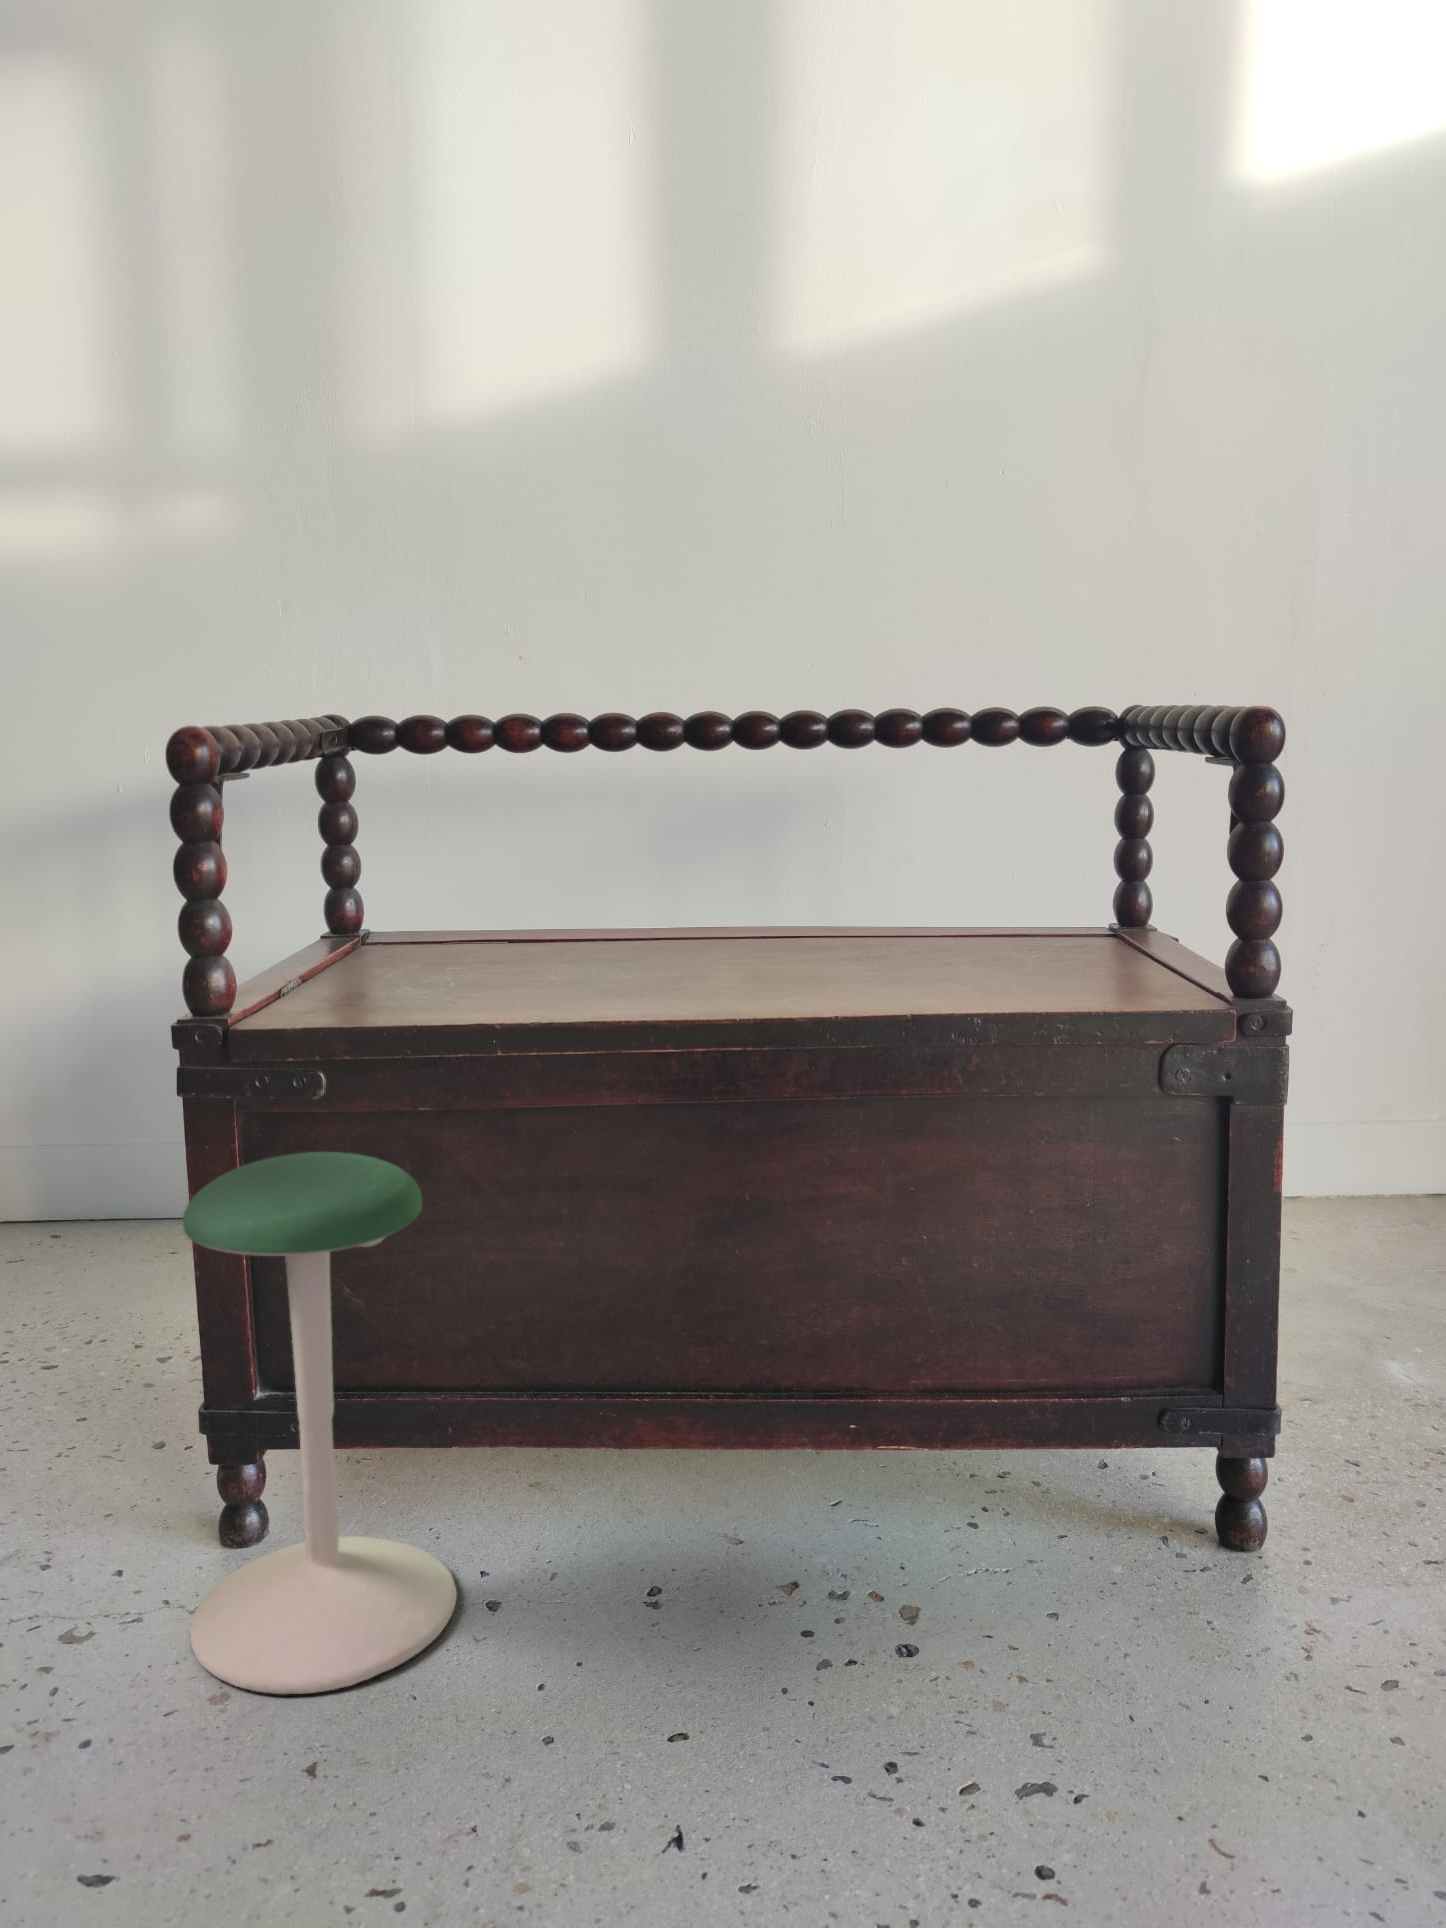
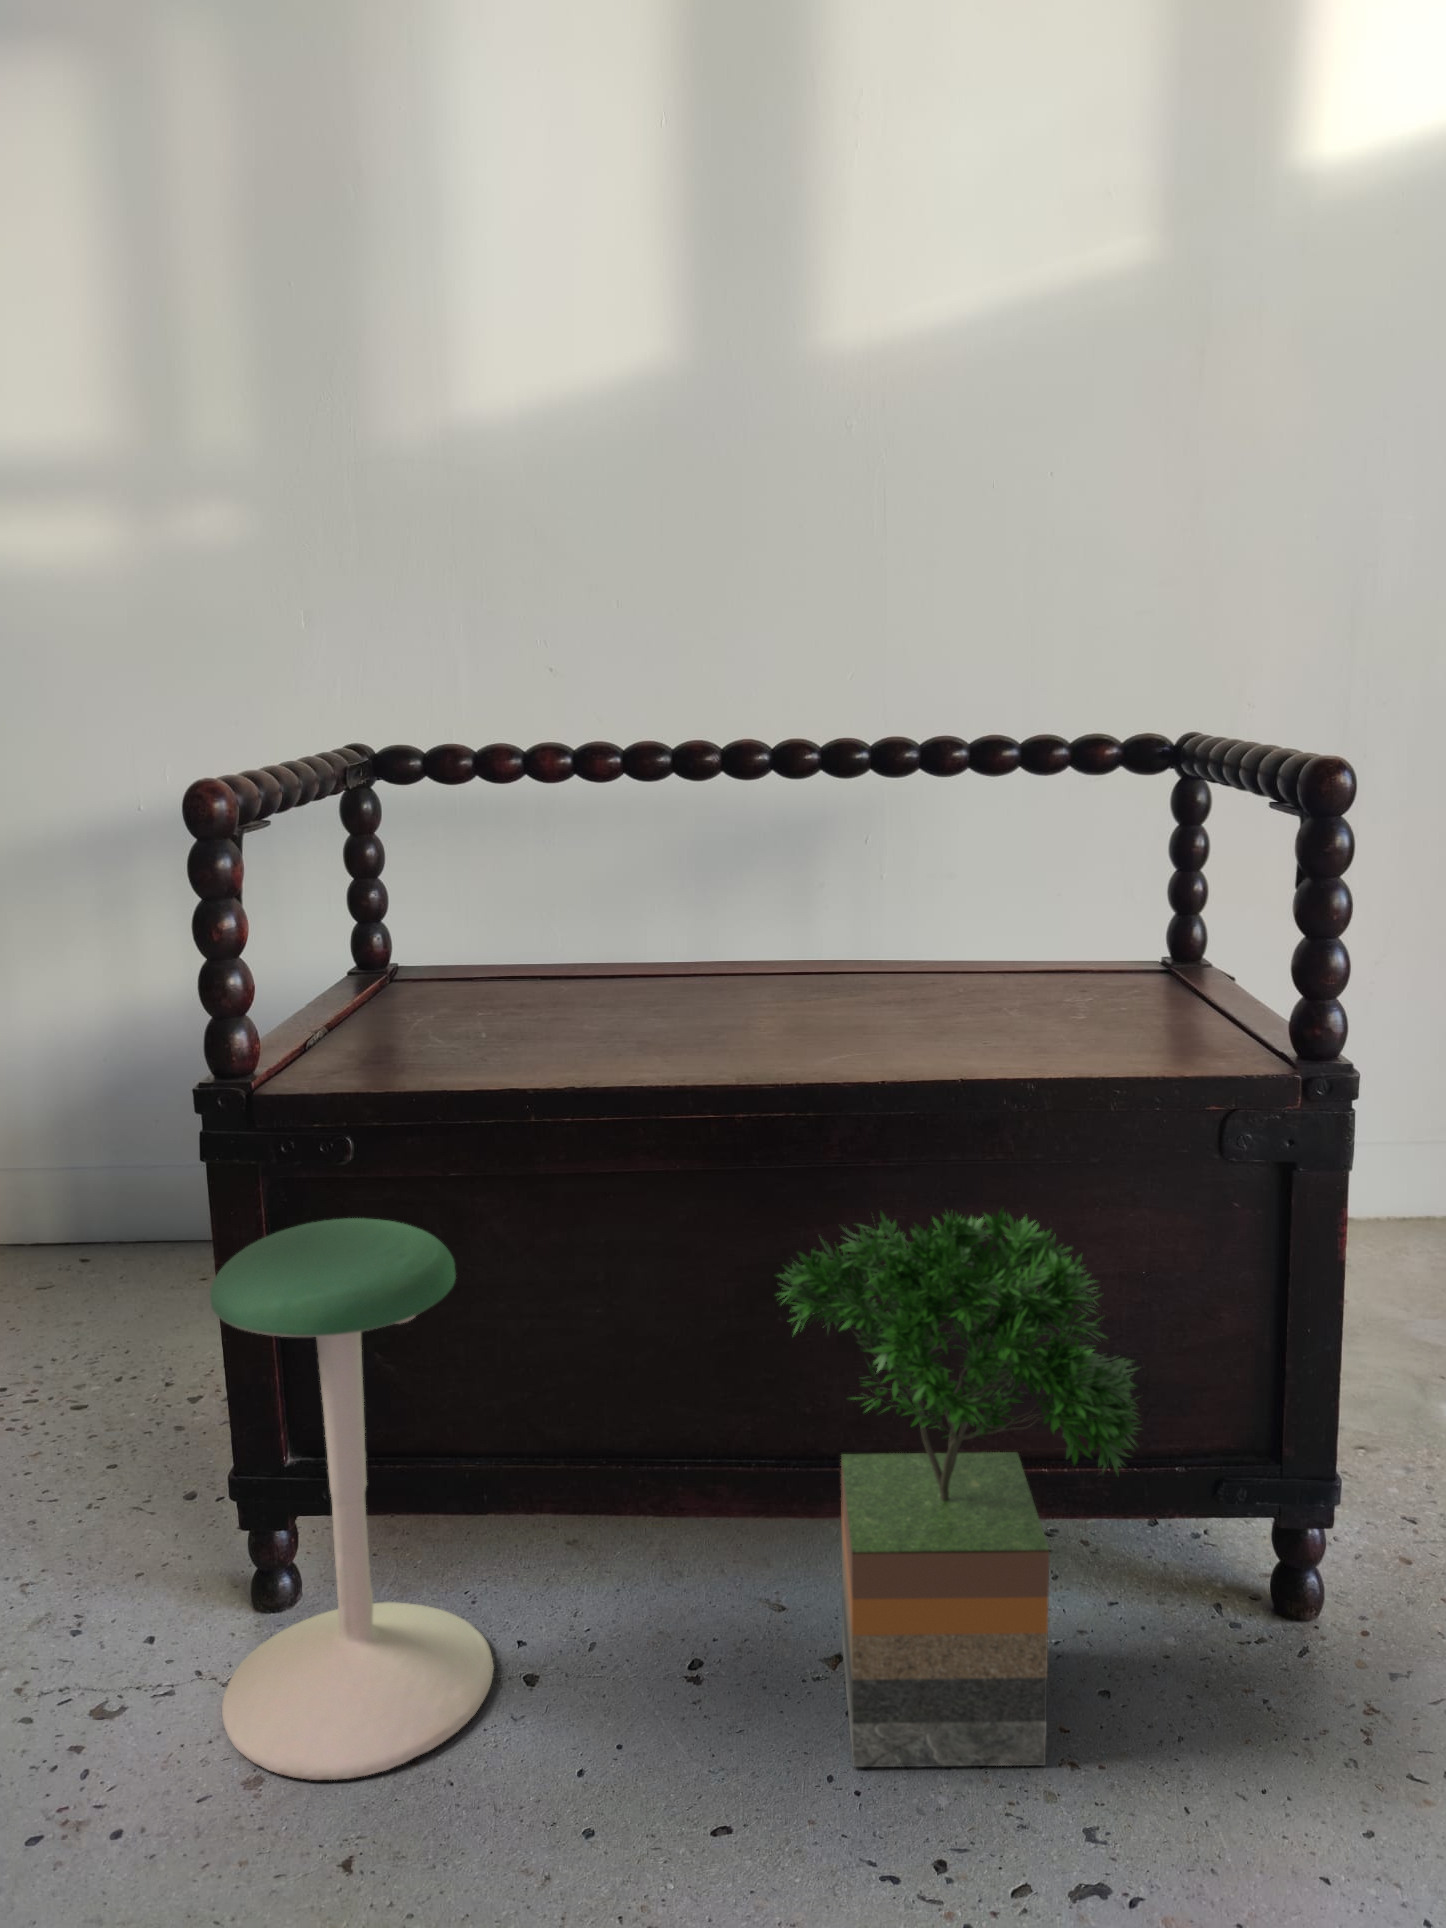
potted tree: none [731,1139,1088,1681] -> present [776,1208,1139,1767]

